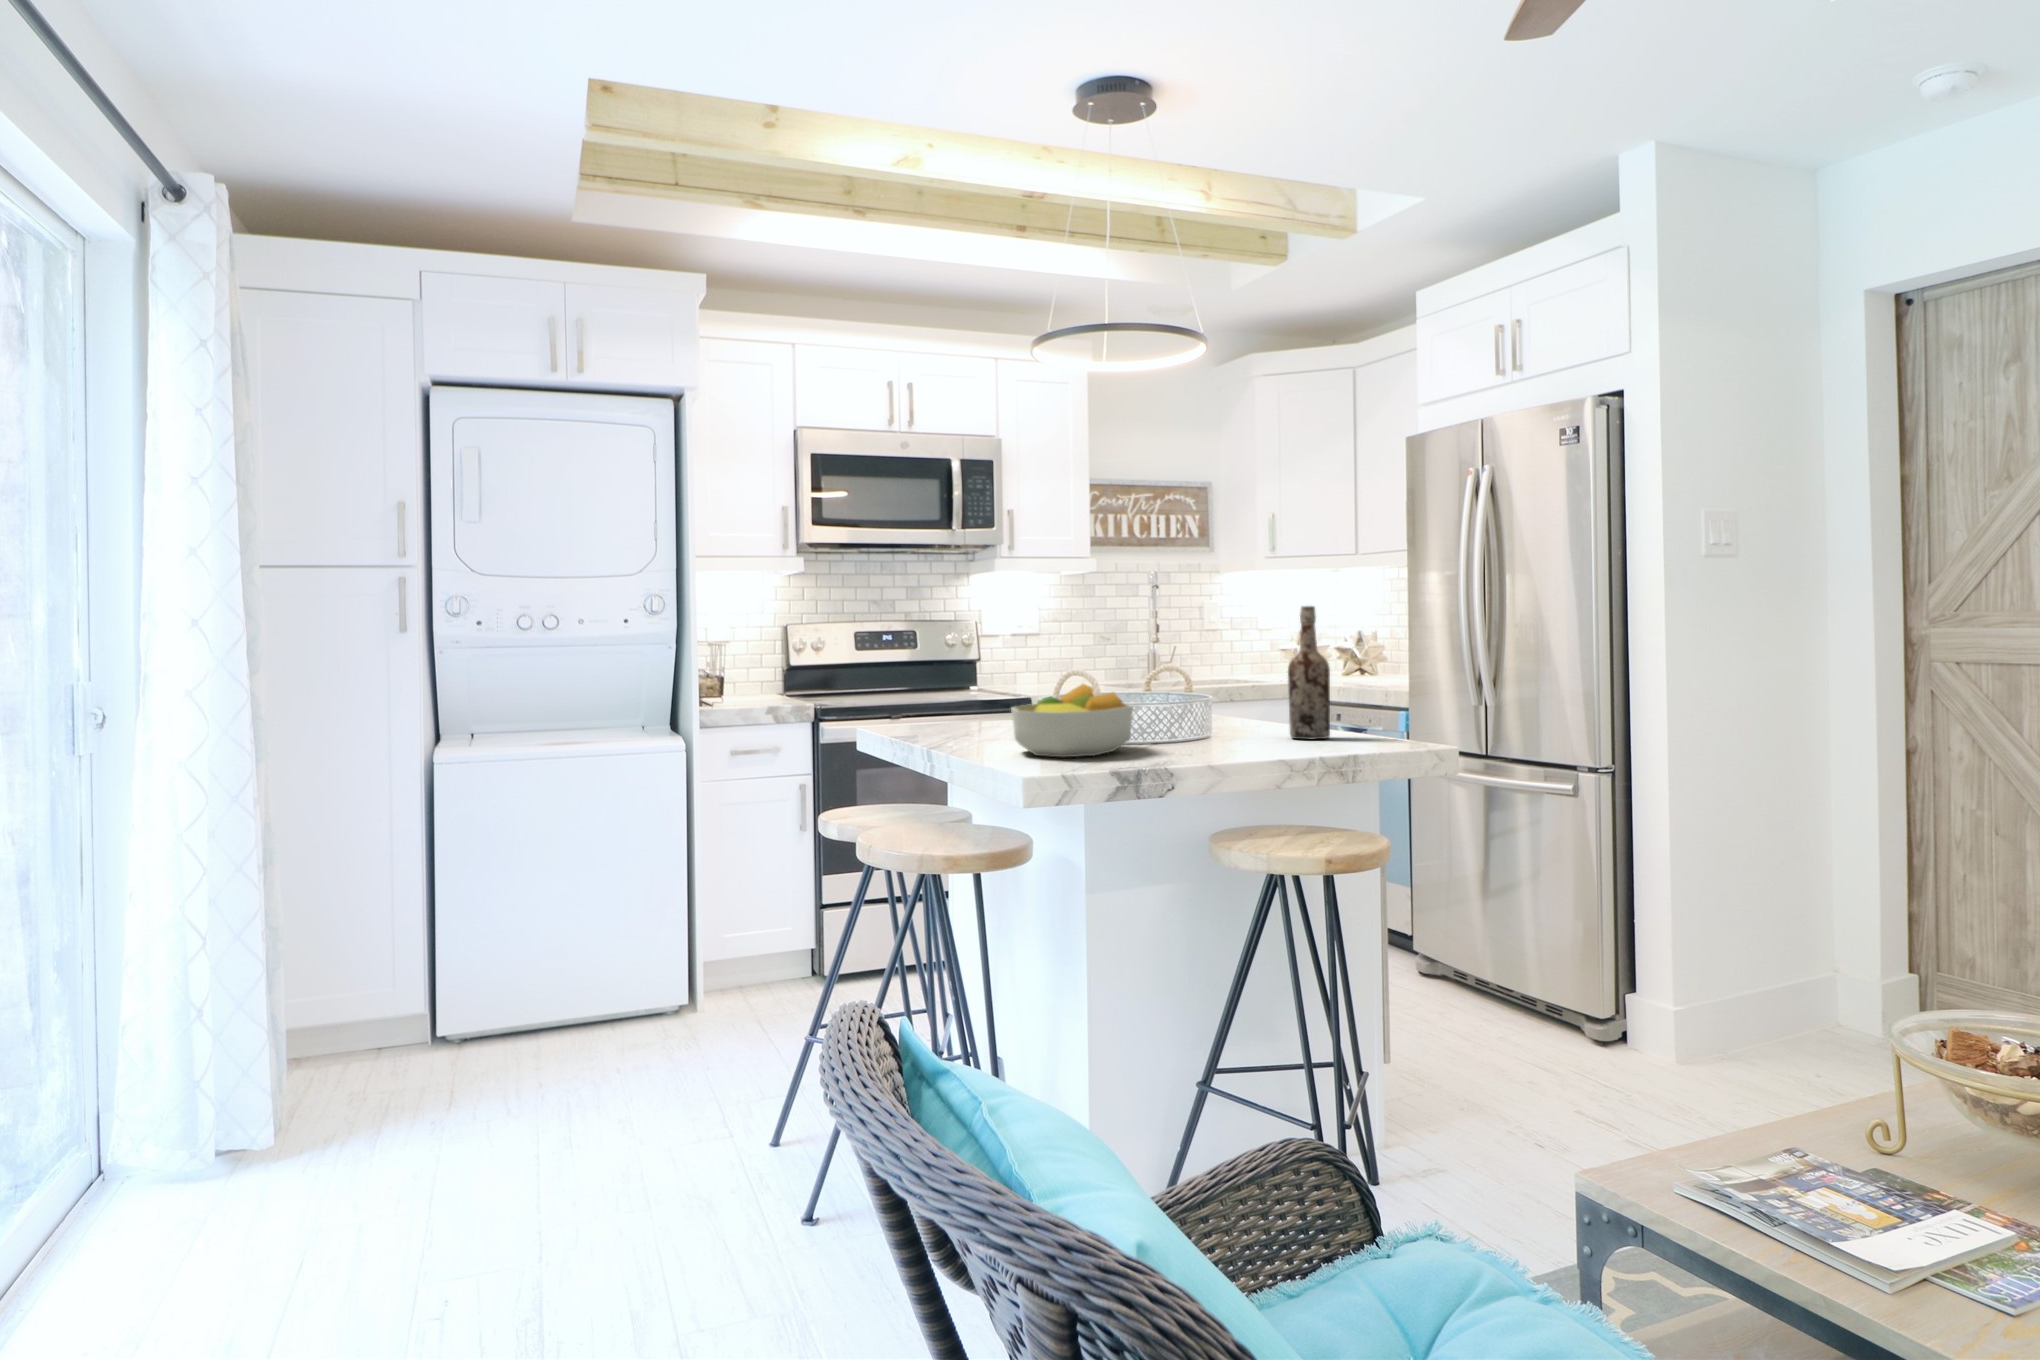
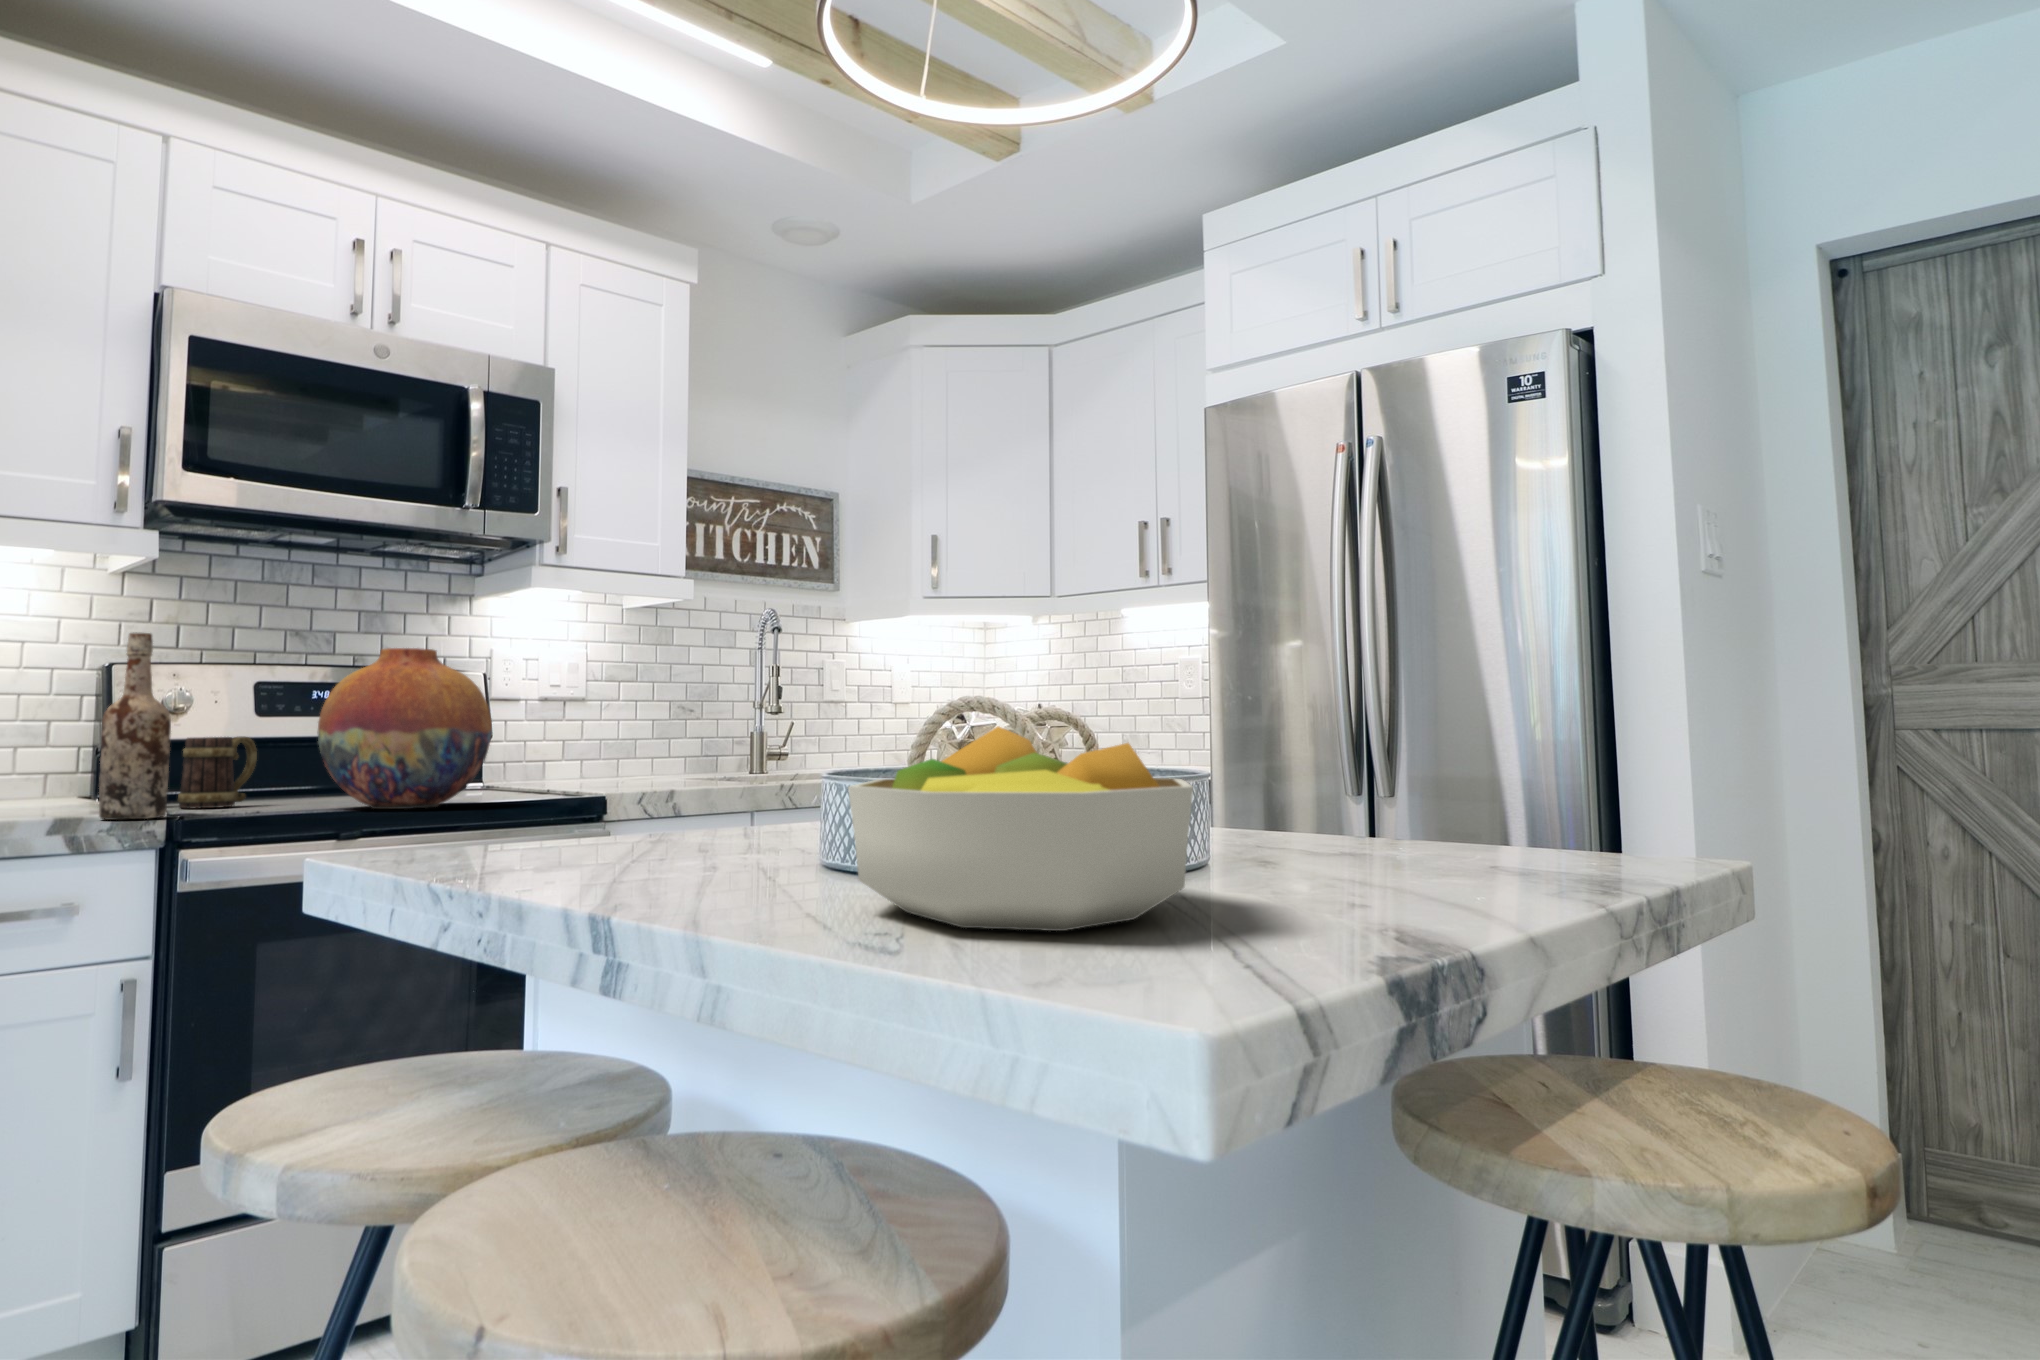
wine bottle: present [1288,606,1330,739] -> present [99,633,171,820]
vase: none [882,616,968,703] -> present [318,648,492,809]
mug: none [820,663,856,701] -> present [178,736,257,808]

